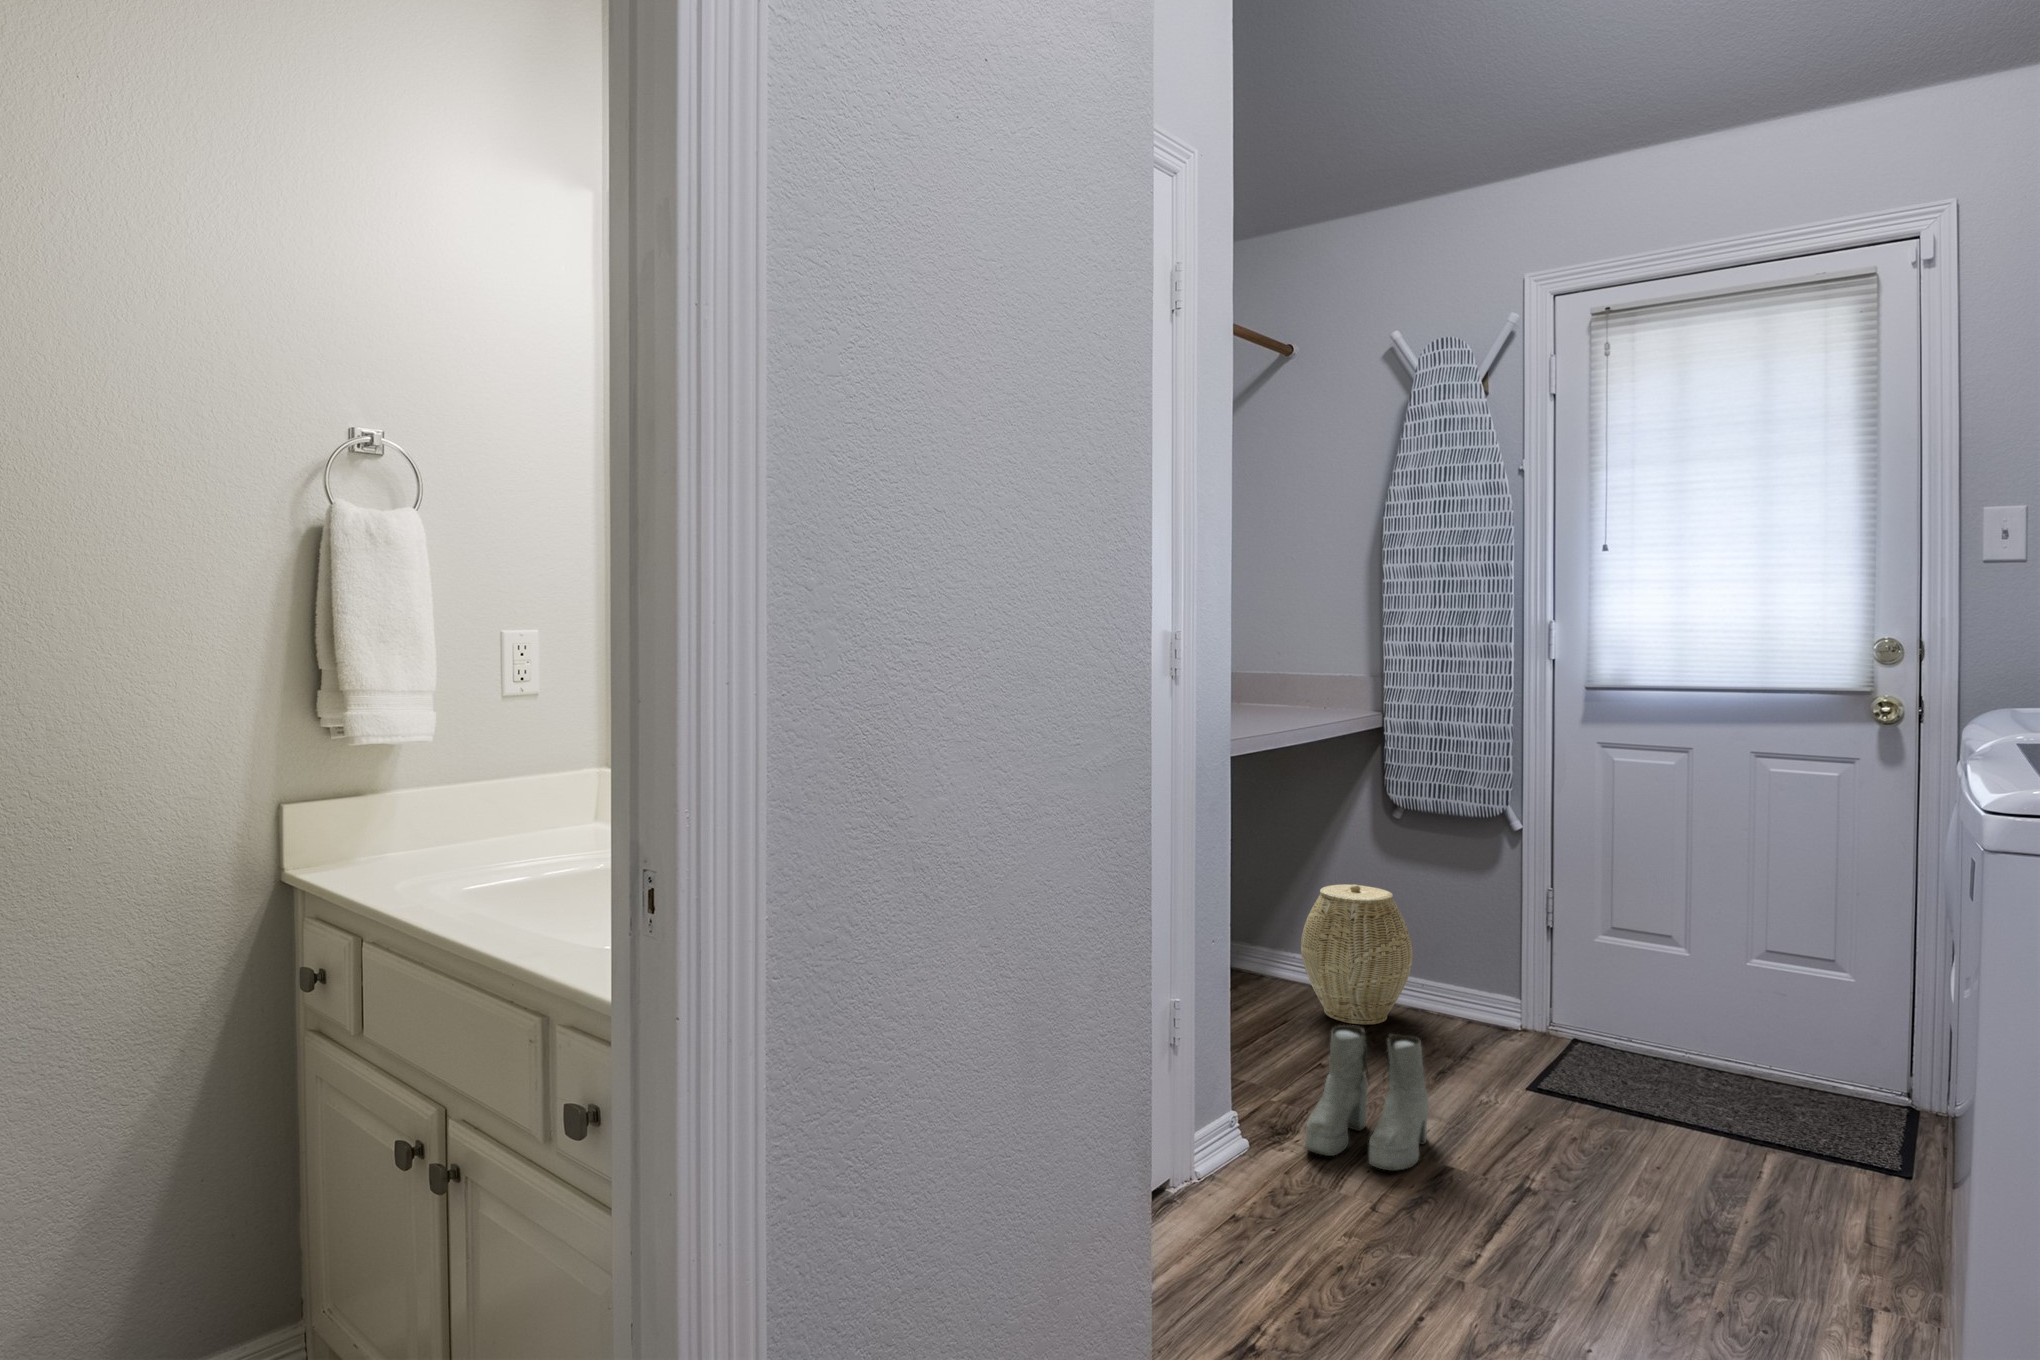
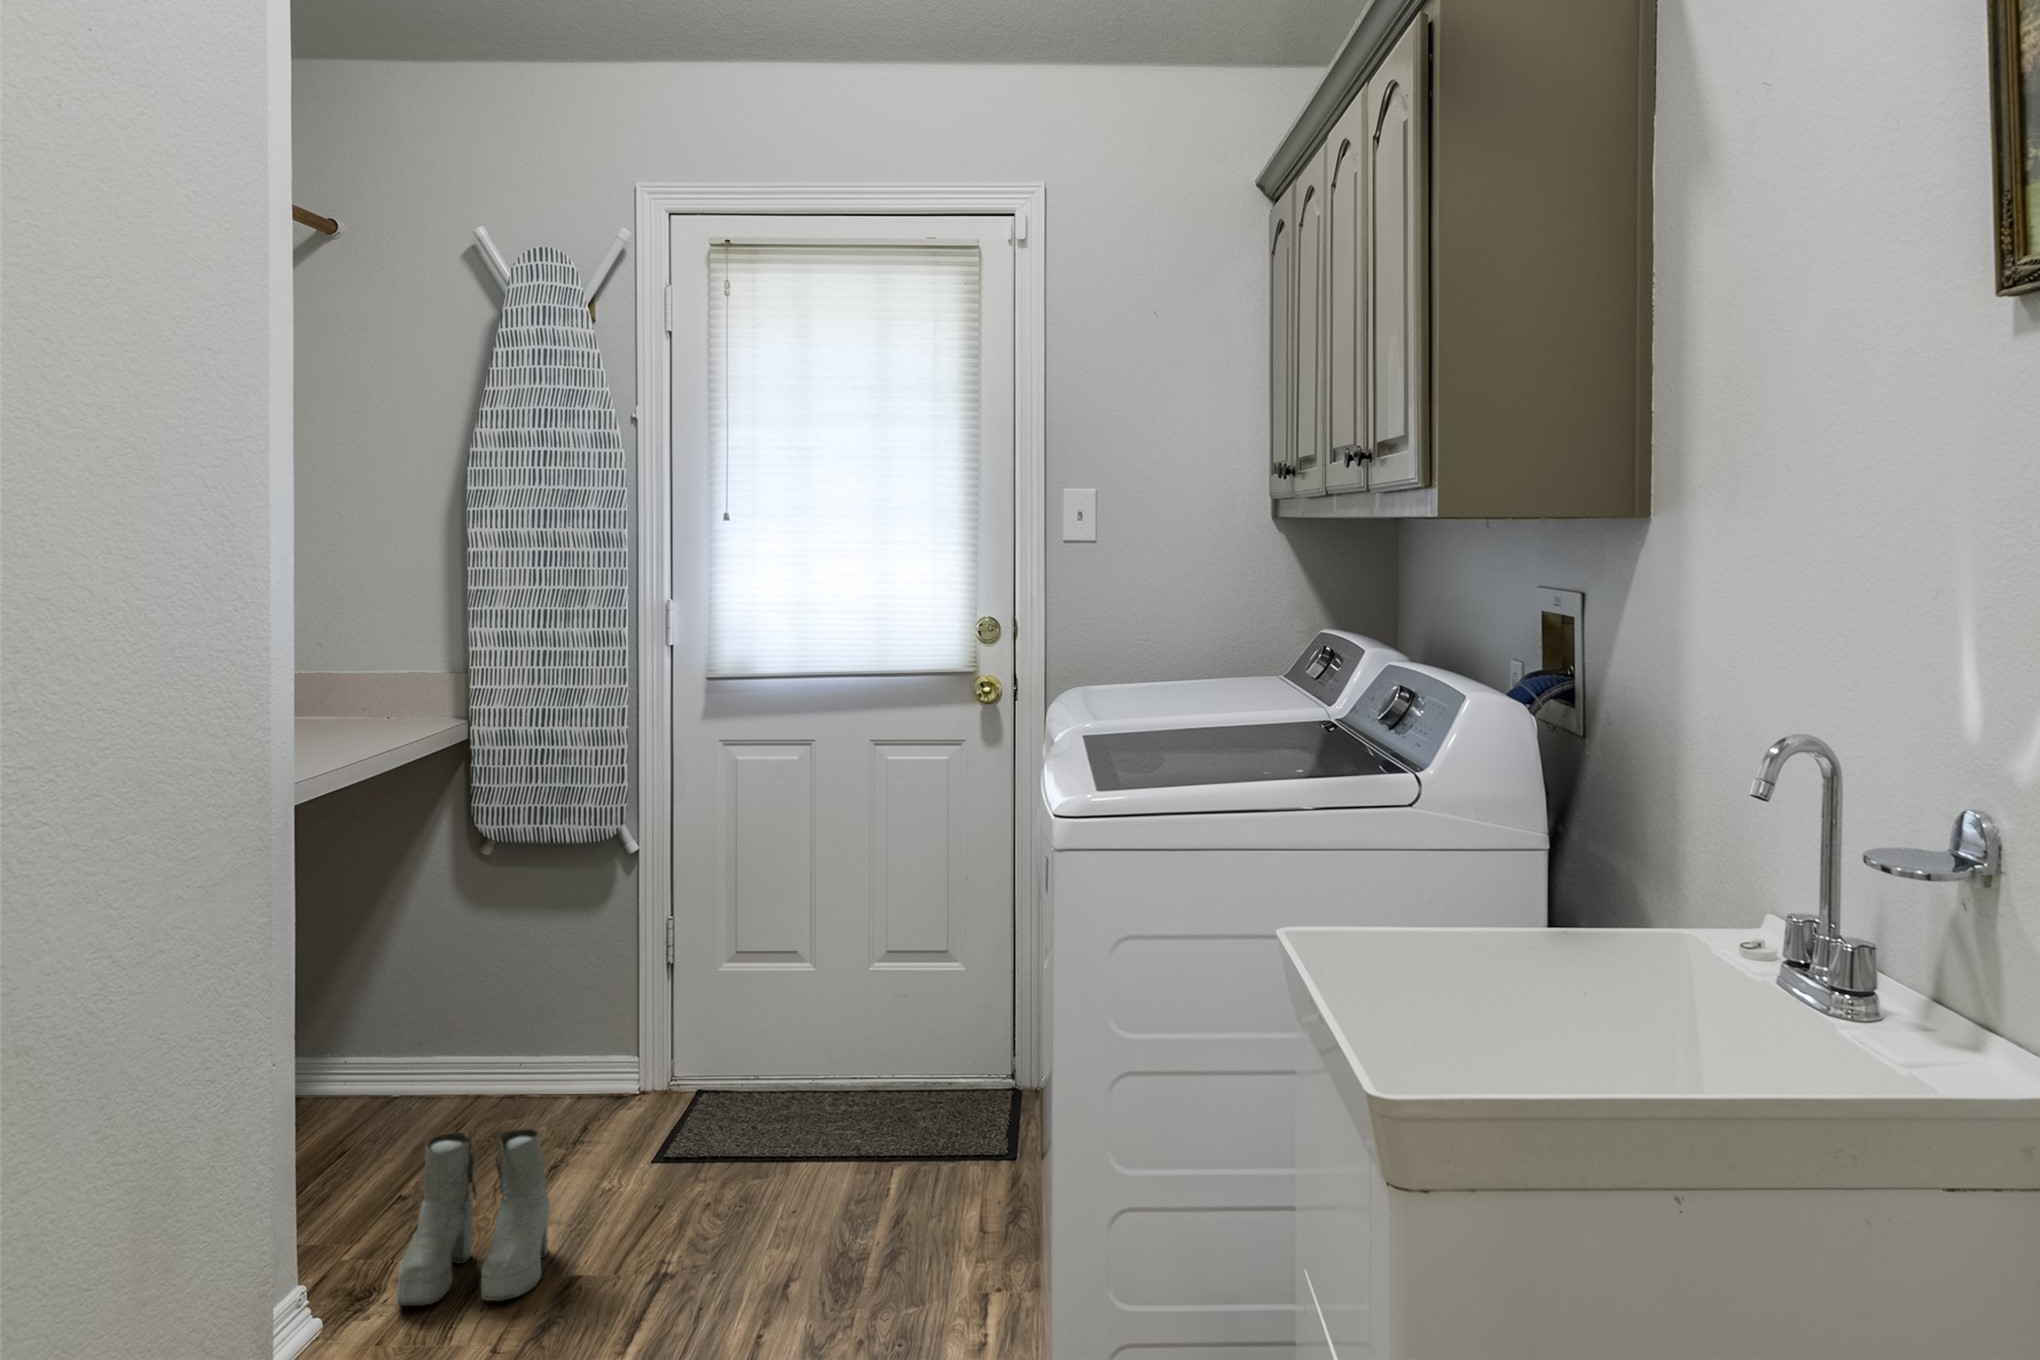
woven basket: present [1301,884,1413,1024] -> none [364,949,512,1131]

